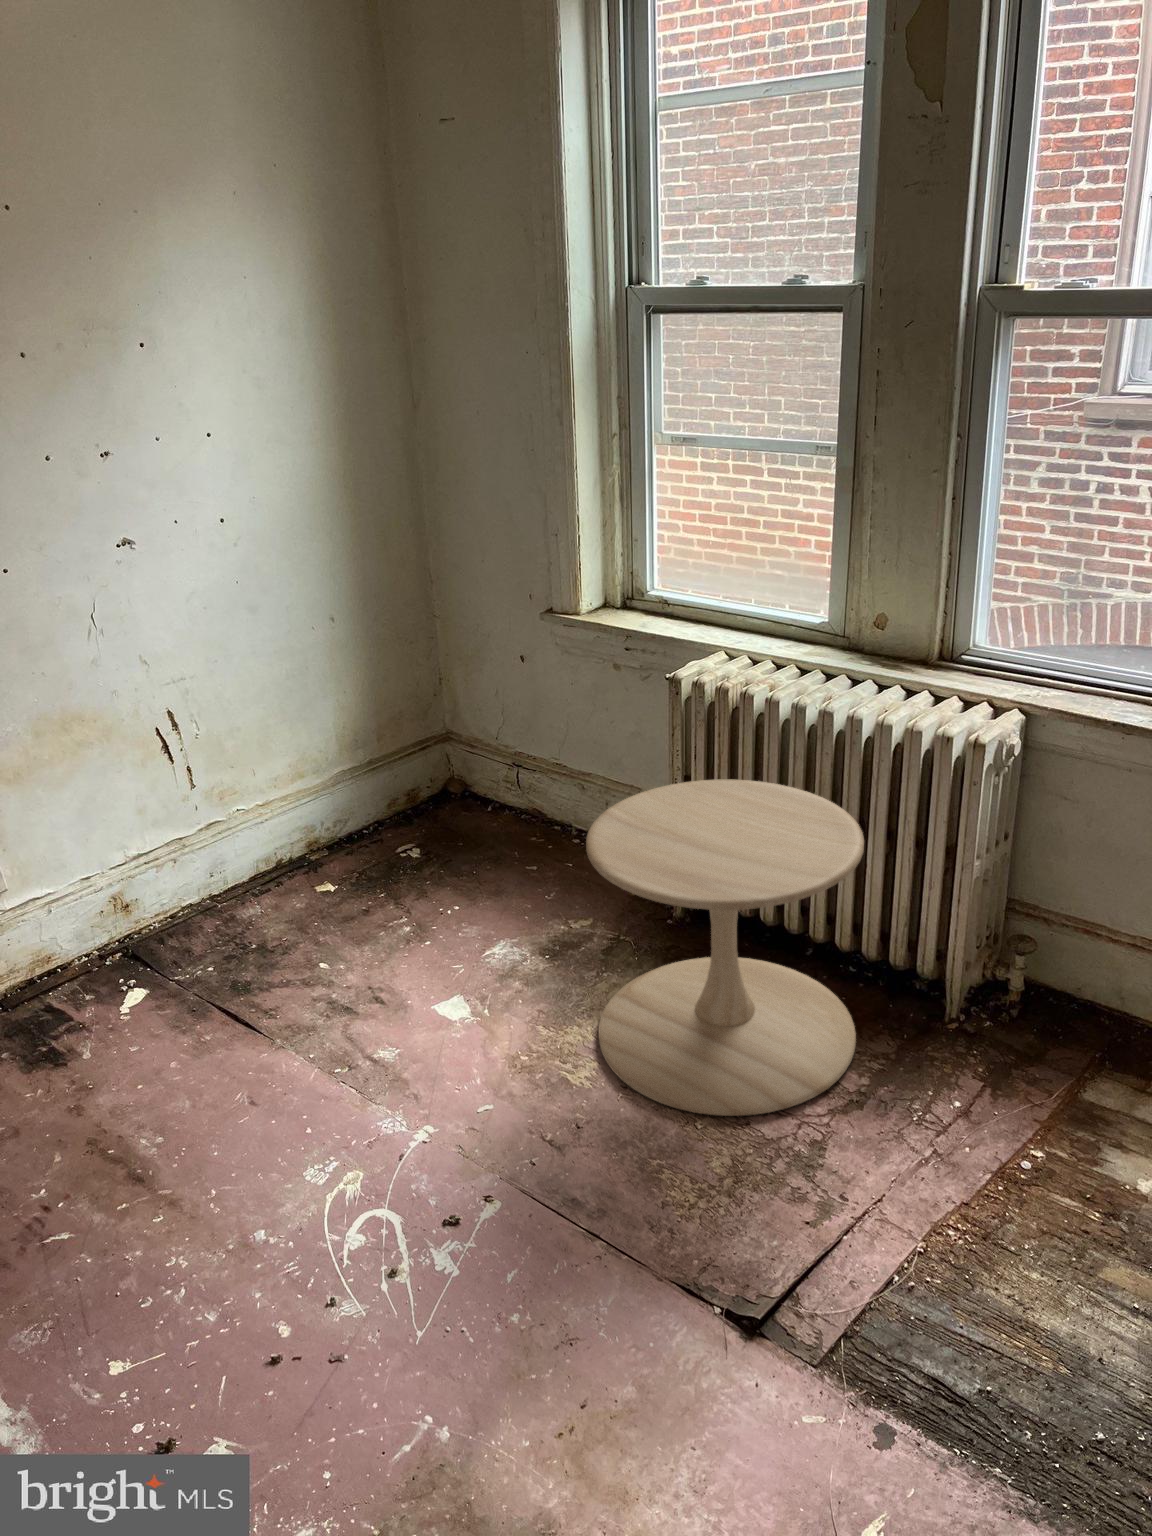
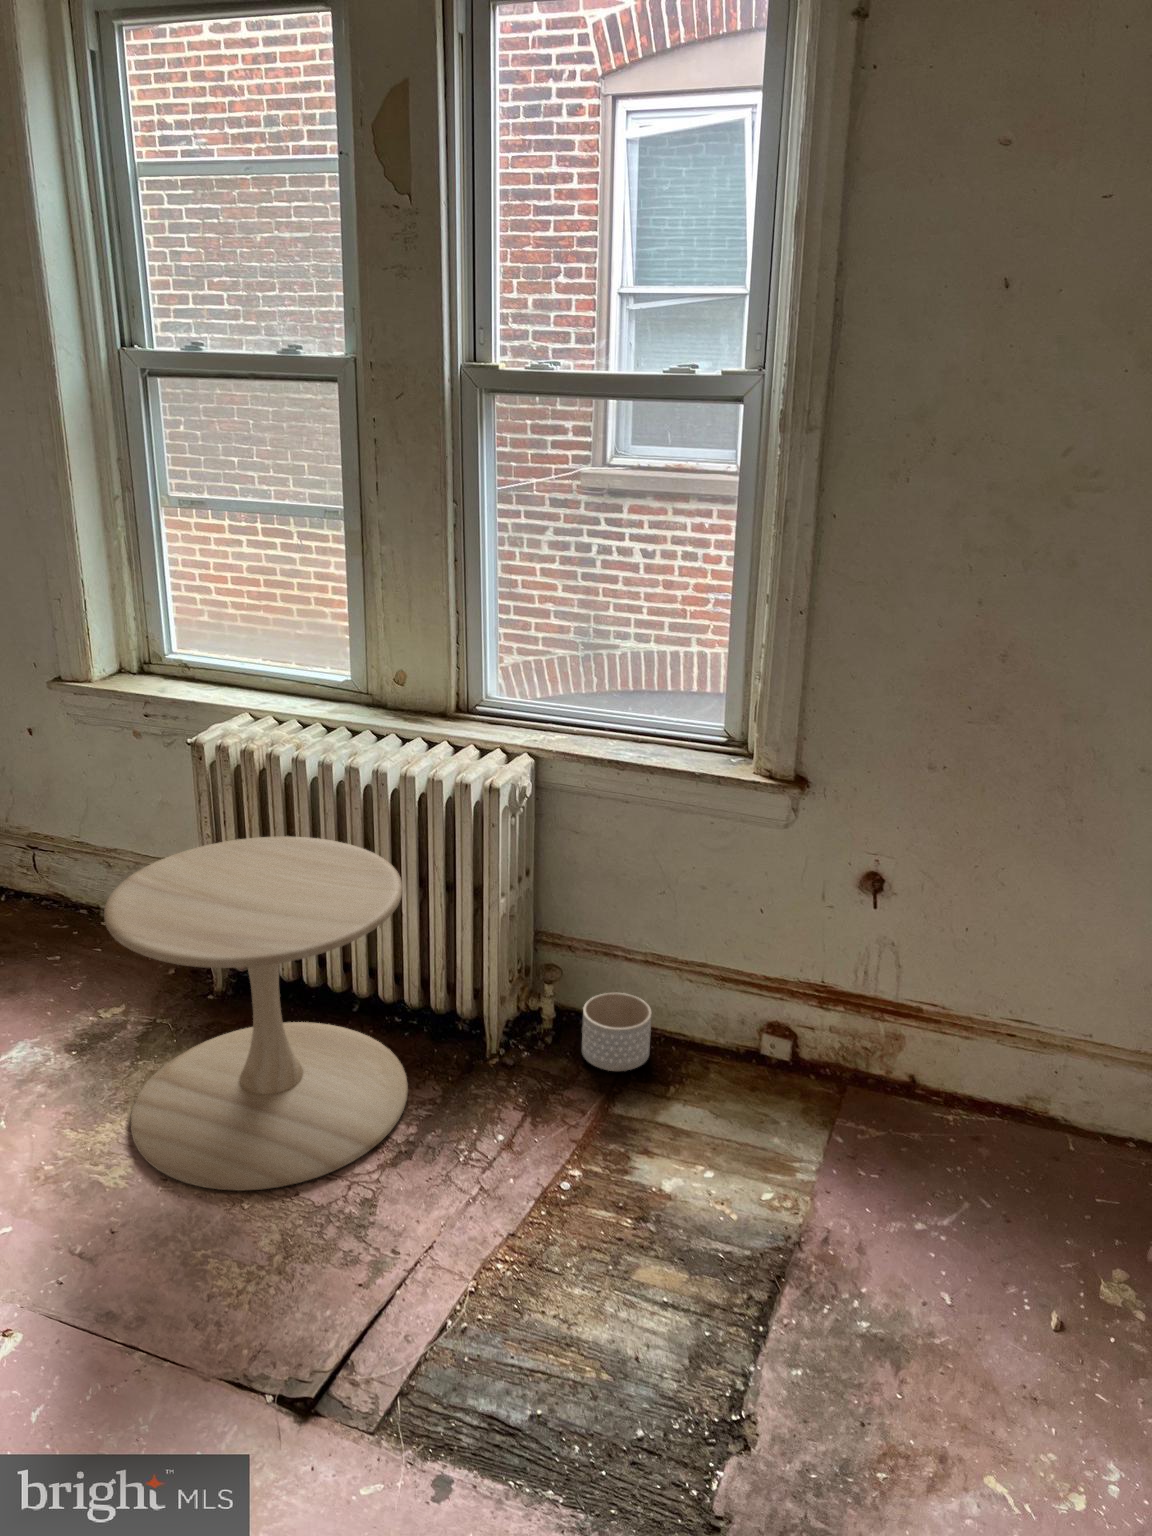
planter: none [1044,969,1129,1055] -> present [582,993,651,1071]

